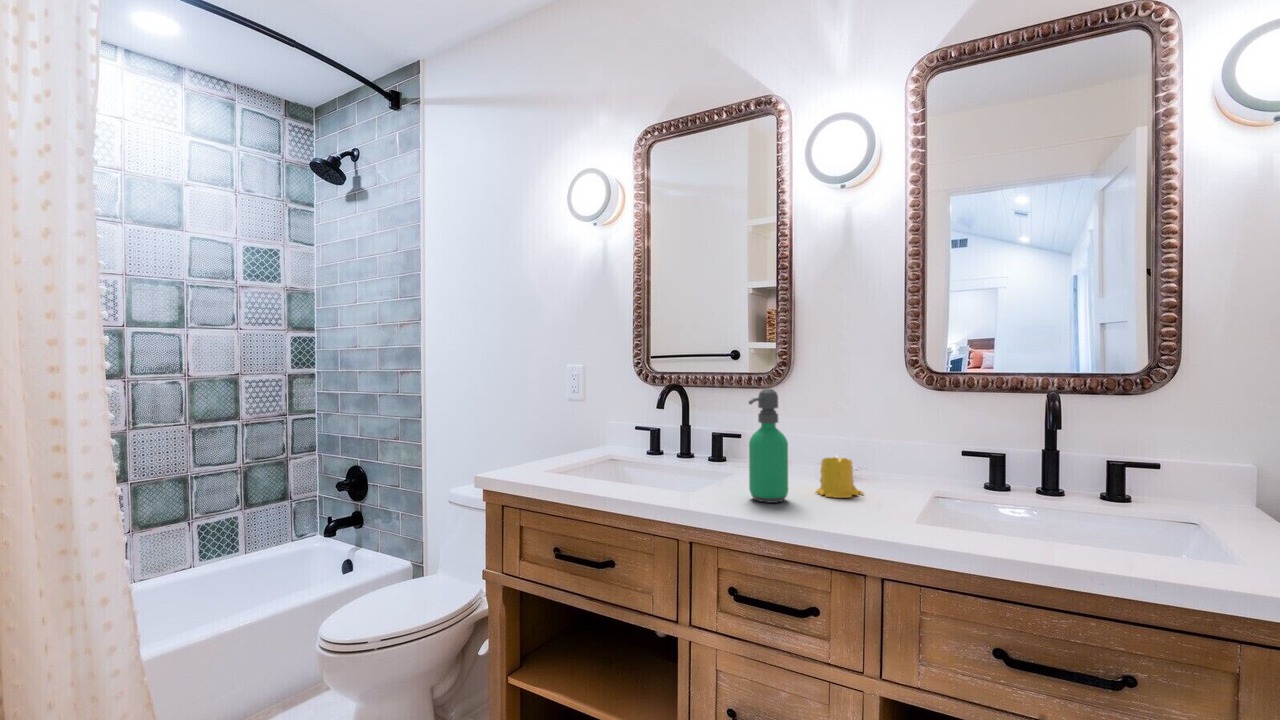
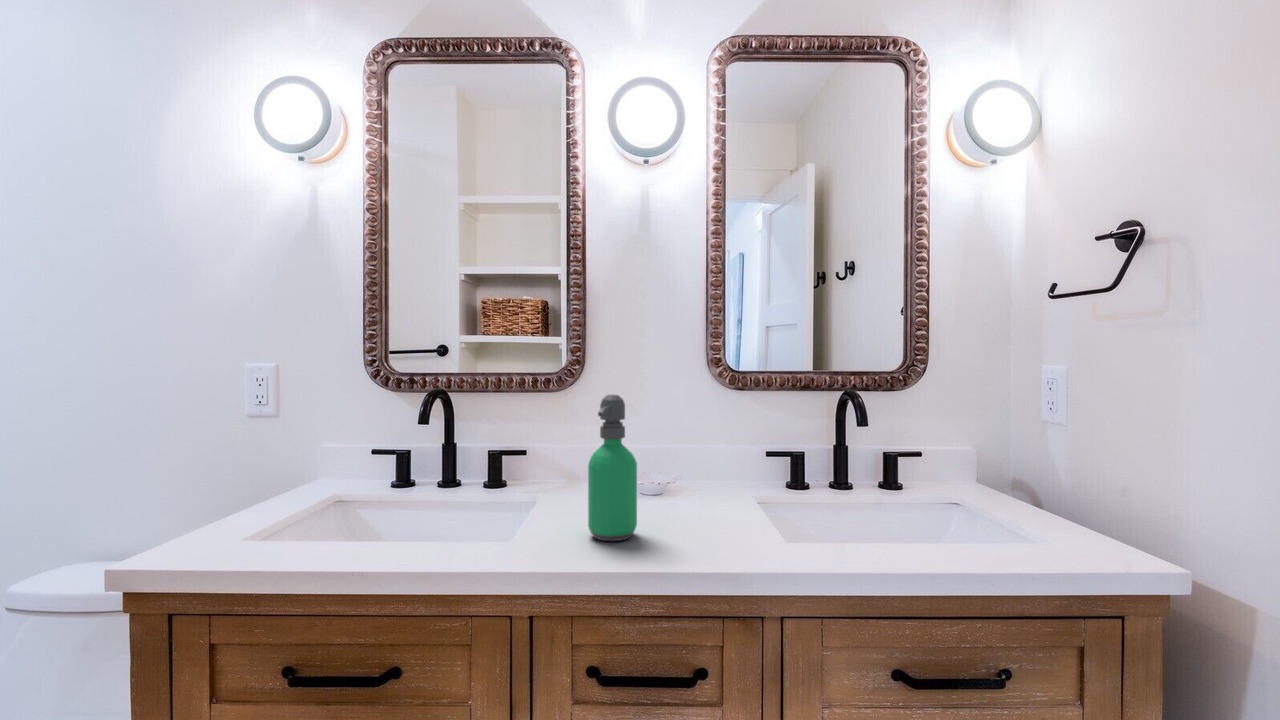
candle: present [816,457,863,498] -> none [649,467,700,521]

